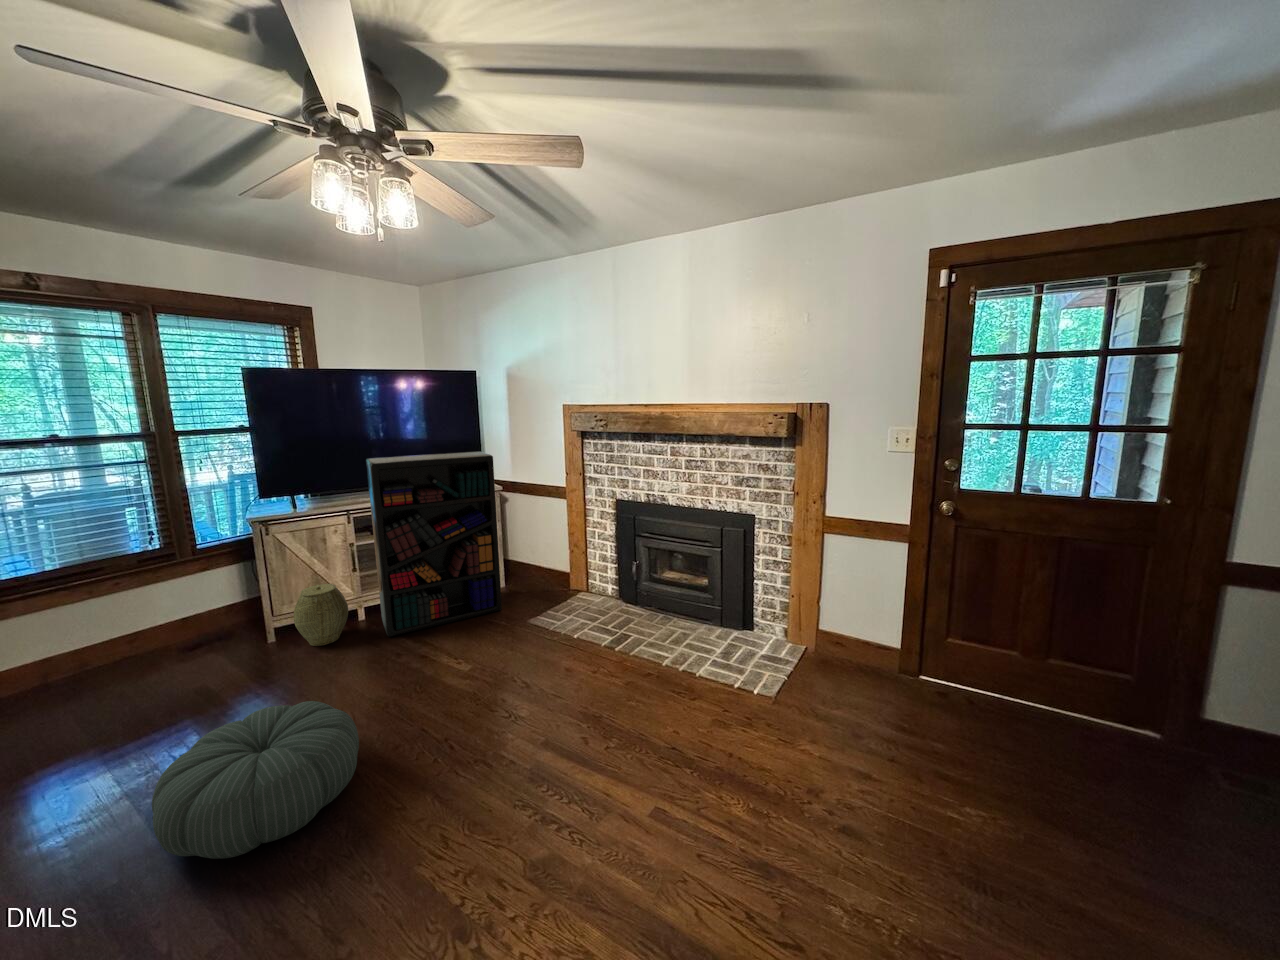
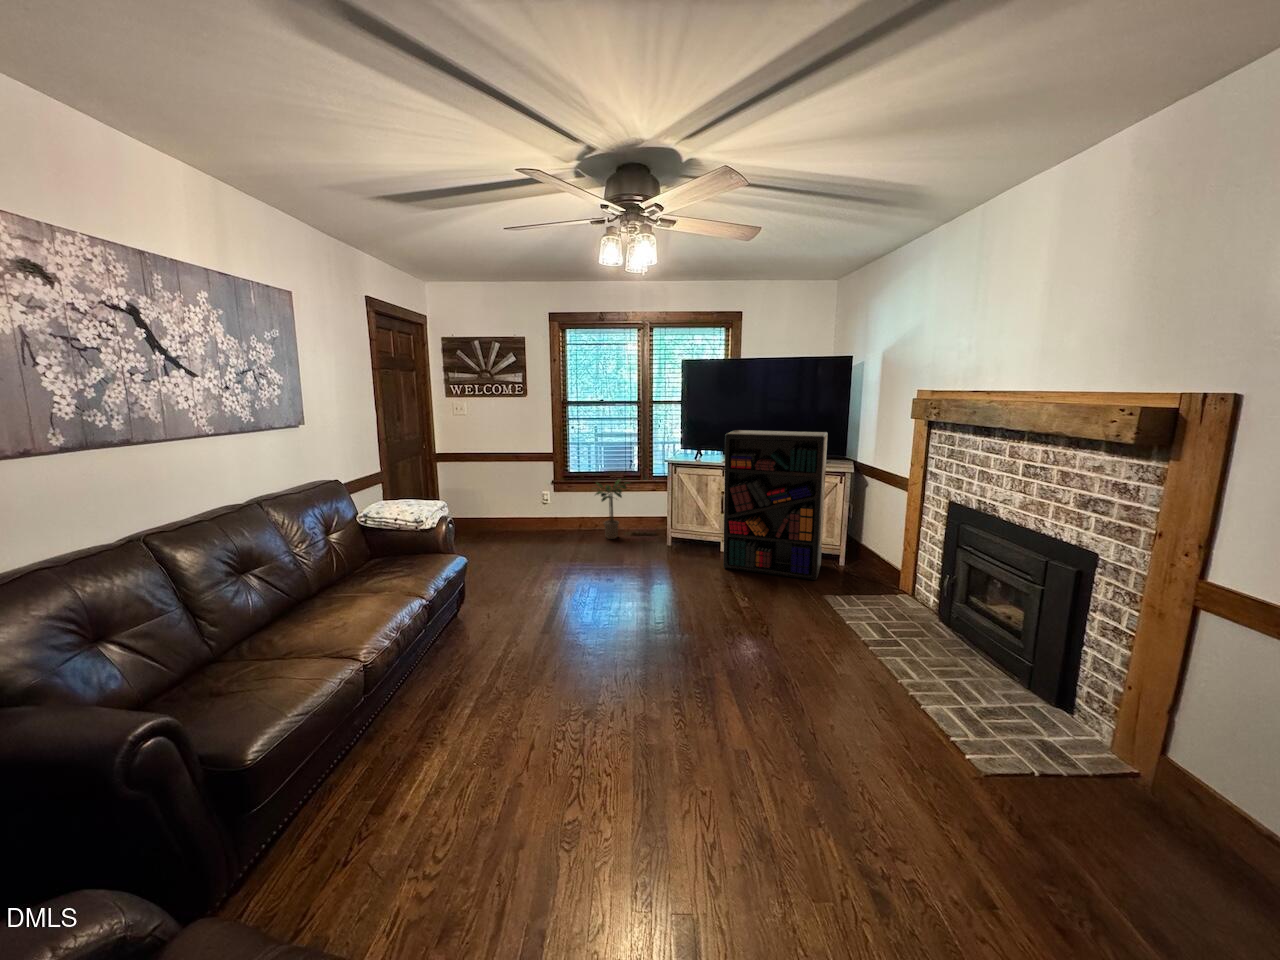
potted plant: none [62,558,165,673] -> present [594,479,627,539]
woven basket: present [293,584,348,646] -> none [676,517,709,559]
pouf: present [152,701,359,859] -> none [550,570,644,633]

